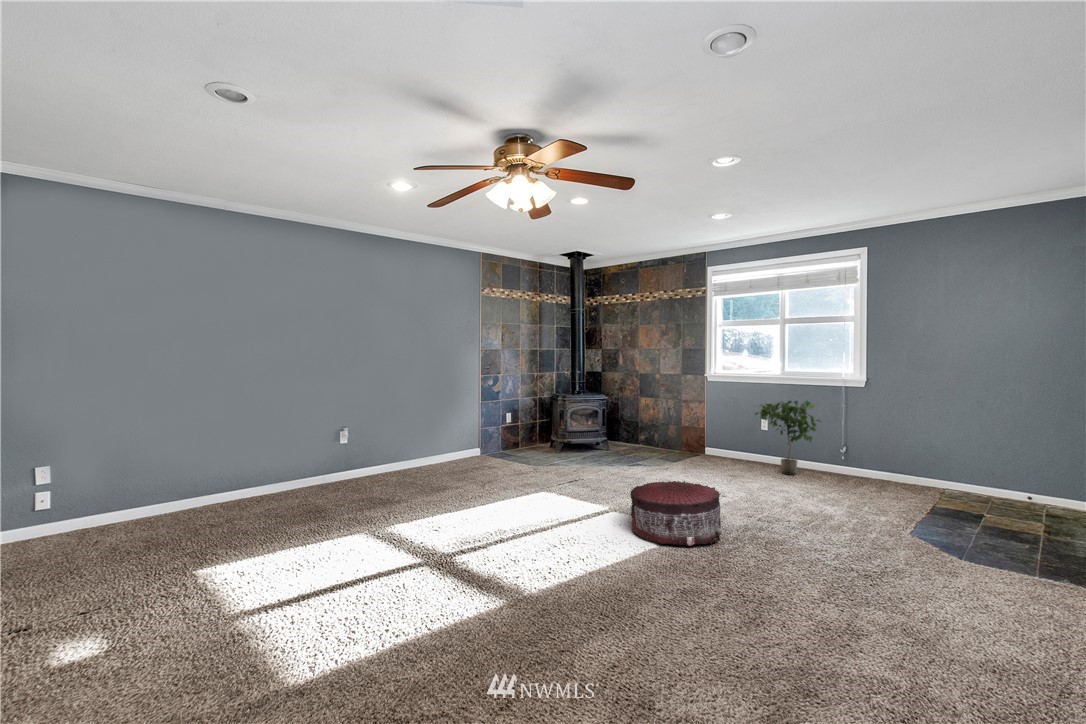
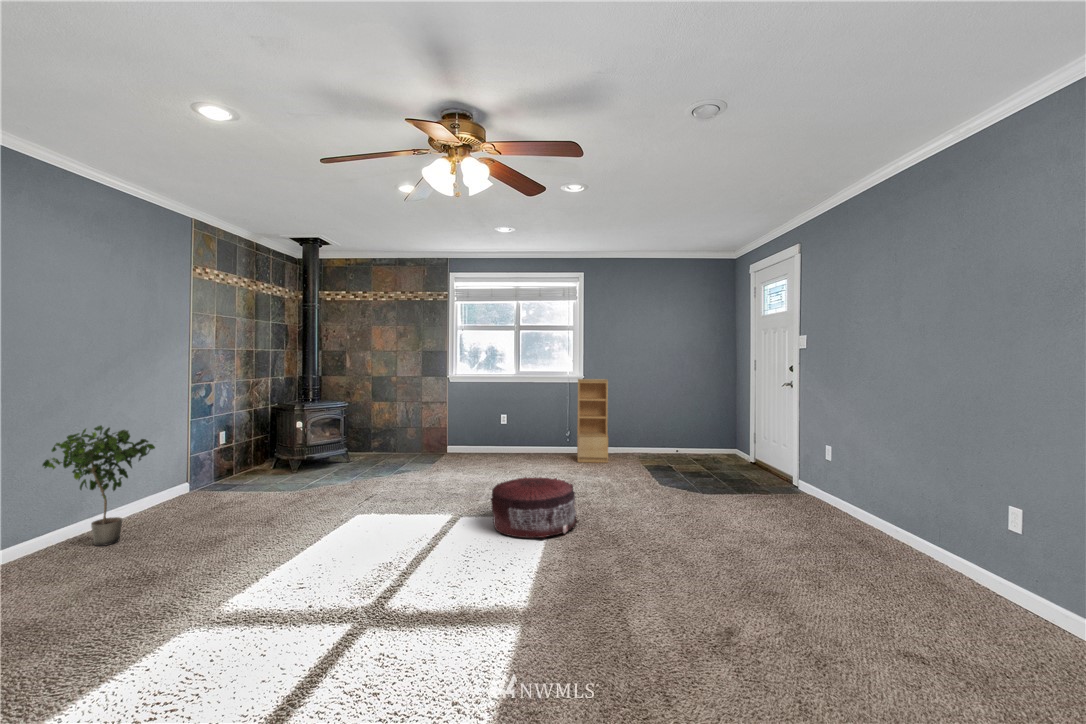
bookshelf: none [842,380,898,491] -> present [577,379,609,463]
potted plant: present [755,401,821,475] -> present [43,425,155,546]

